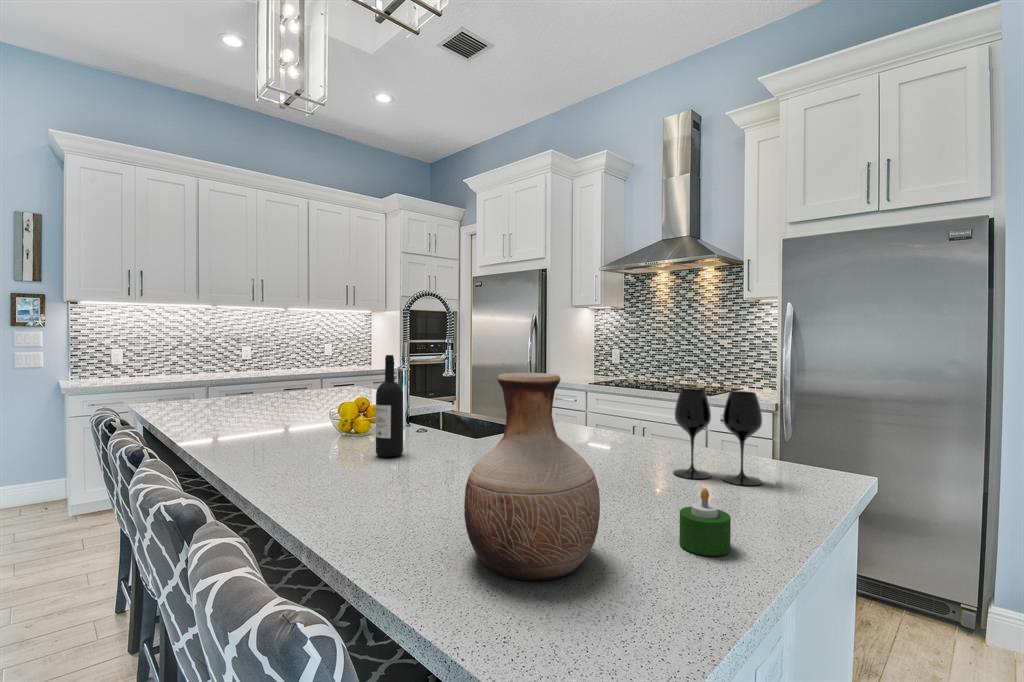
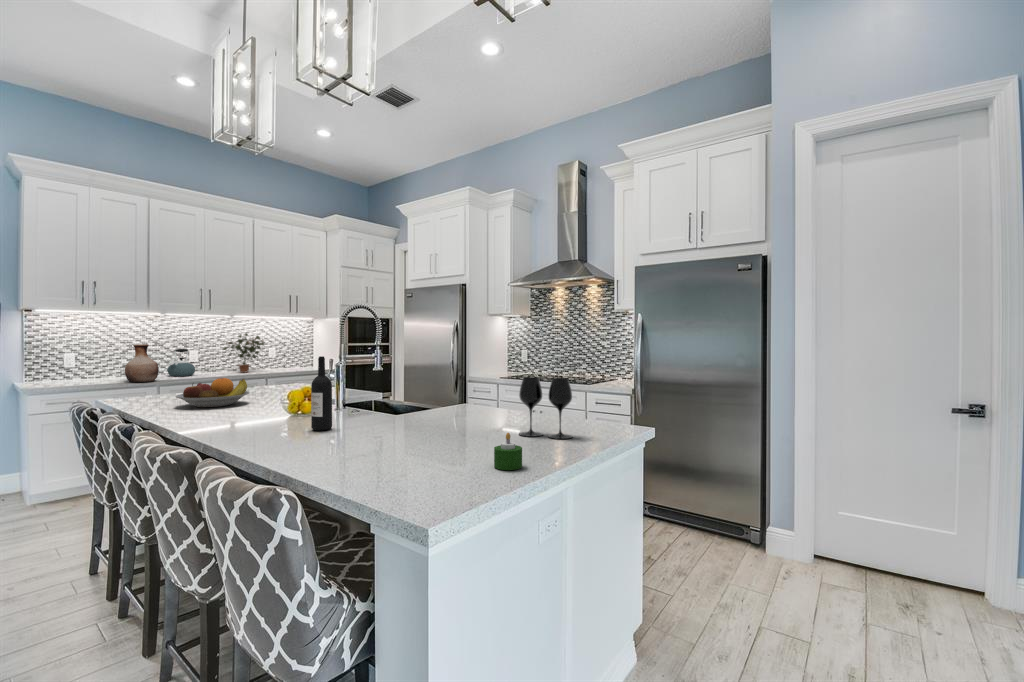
potted plant: none [276,328,322,372] -> present [224,333,264,373]
kettle: none [218,345,246,375] -> present [167,349,195,376]
vase: present [464,373,600,581] -> present [125,344,159,382]
fruit bowl: none [214,380,300,416] -> present [176,378,249,407]

